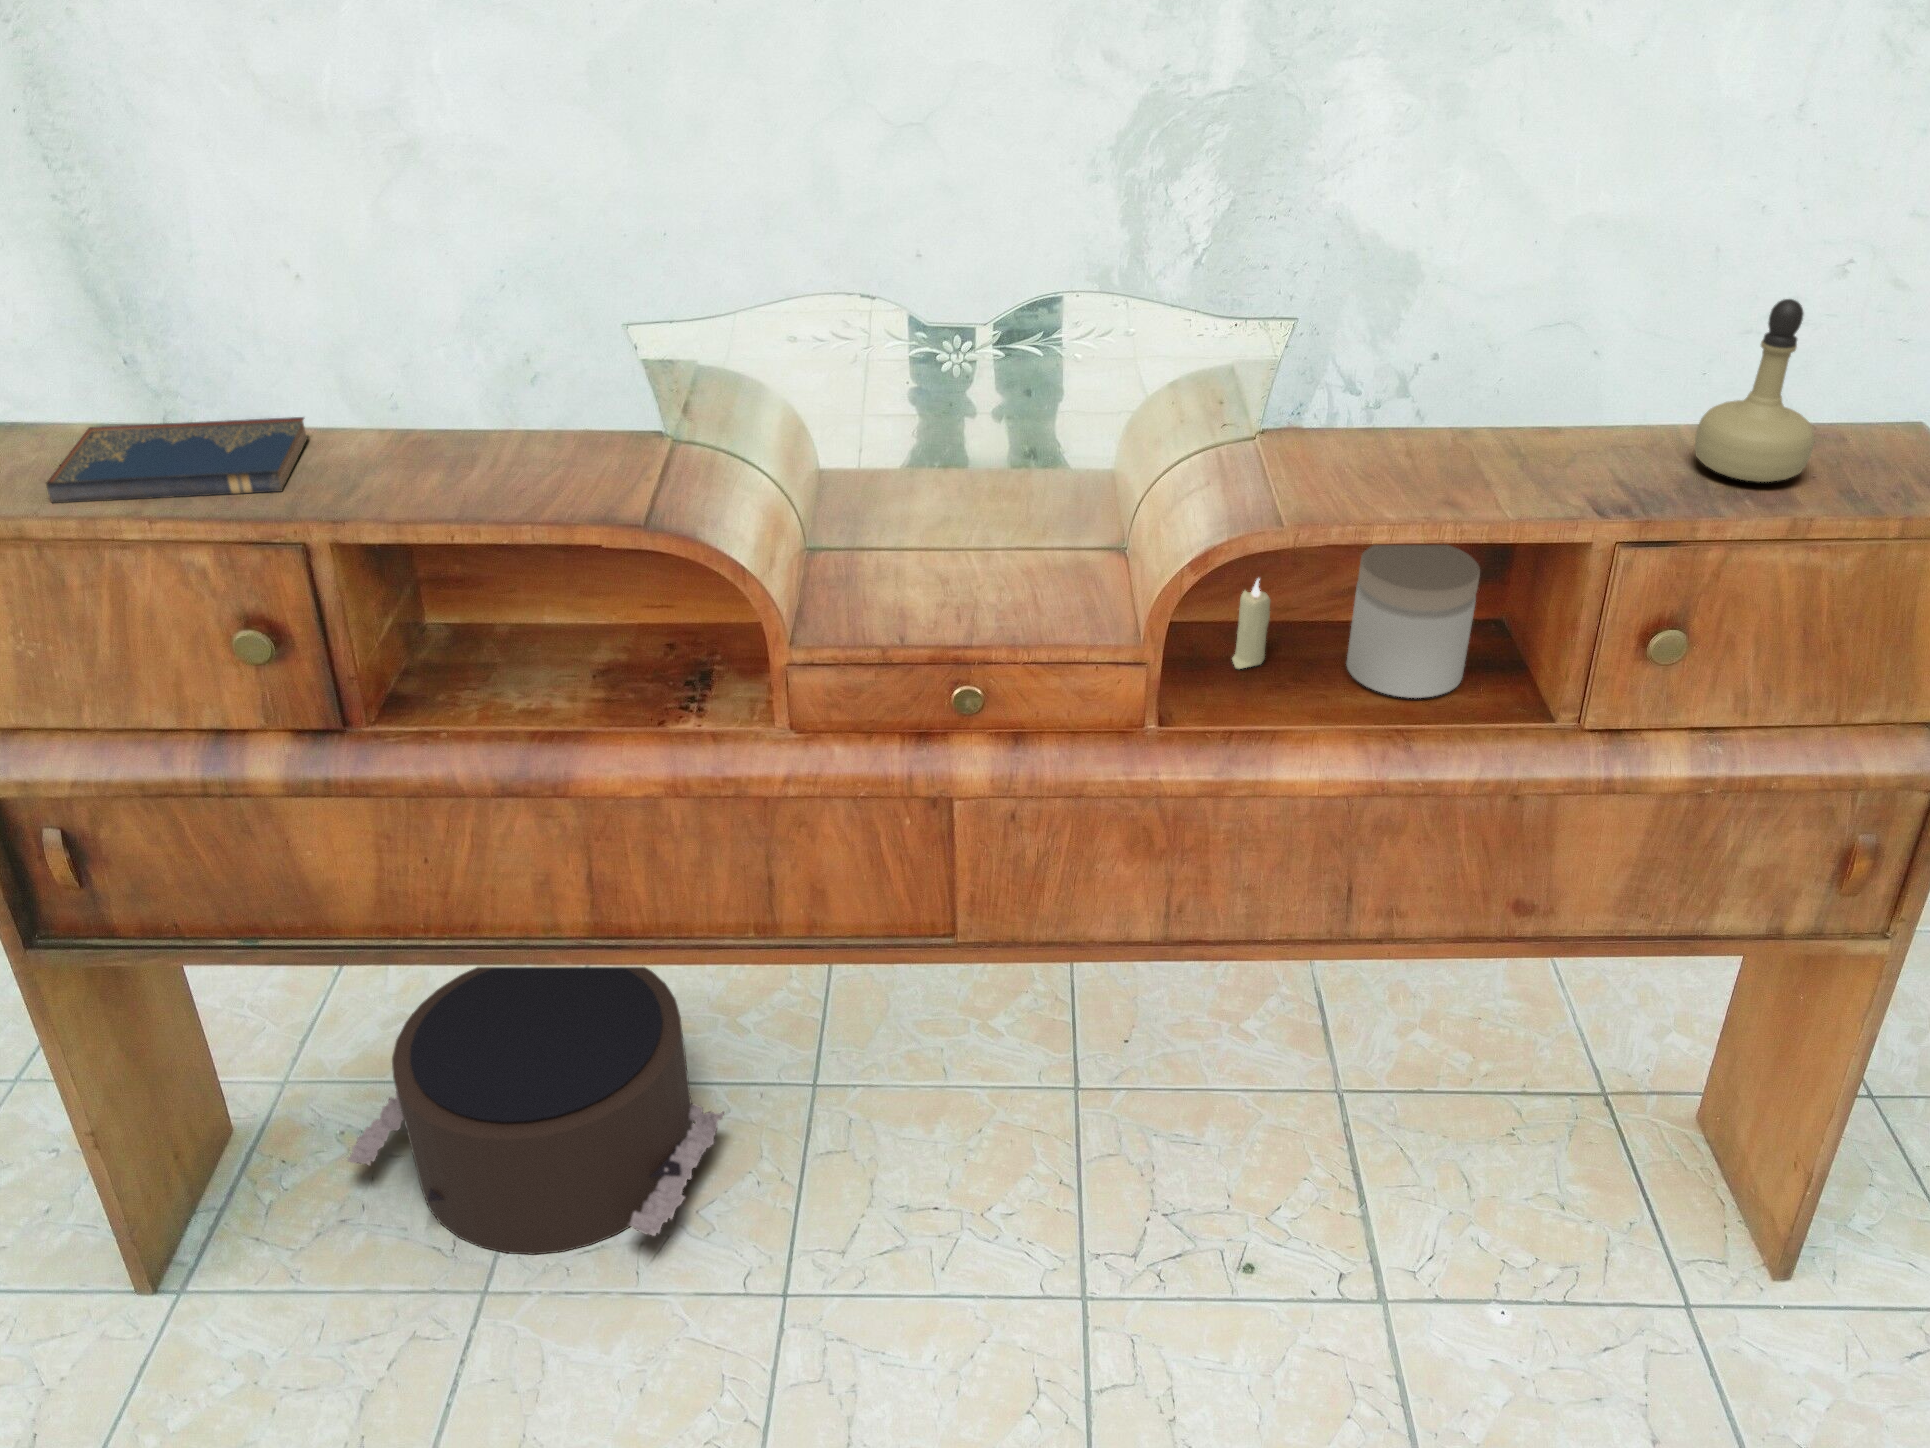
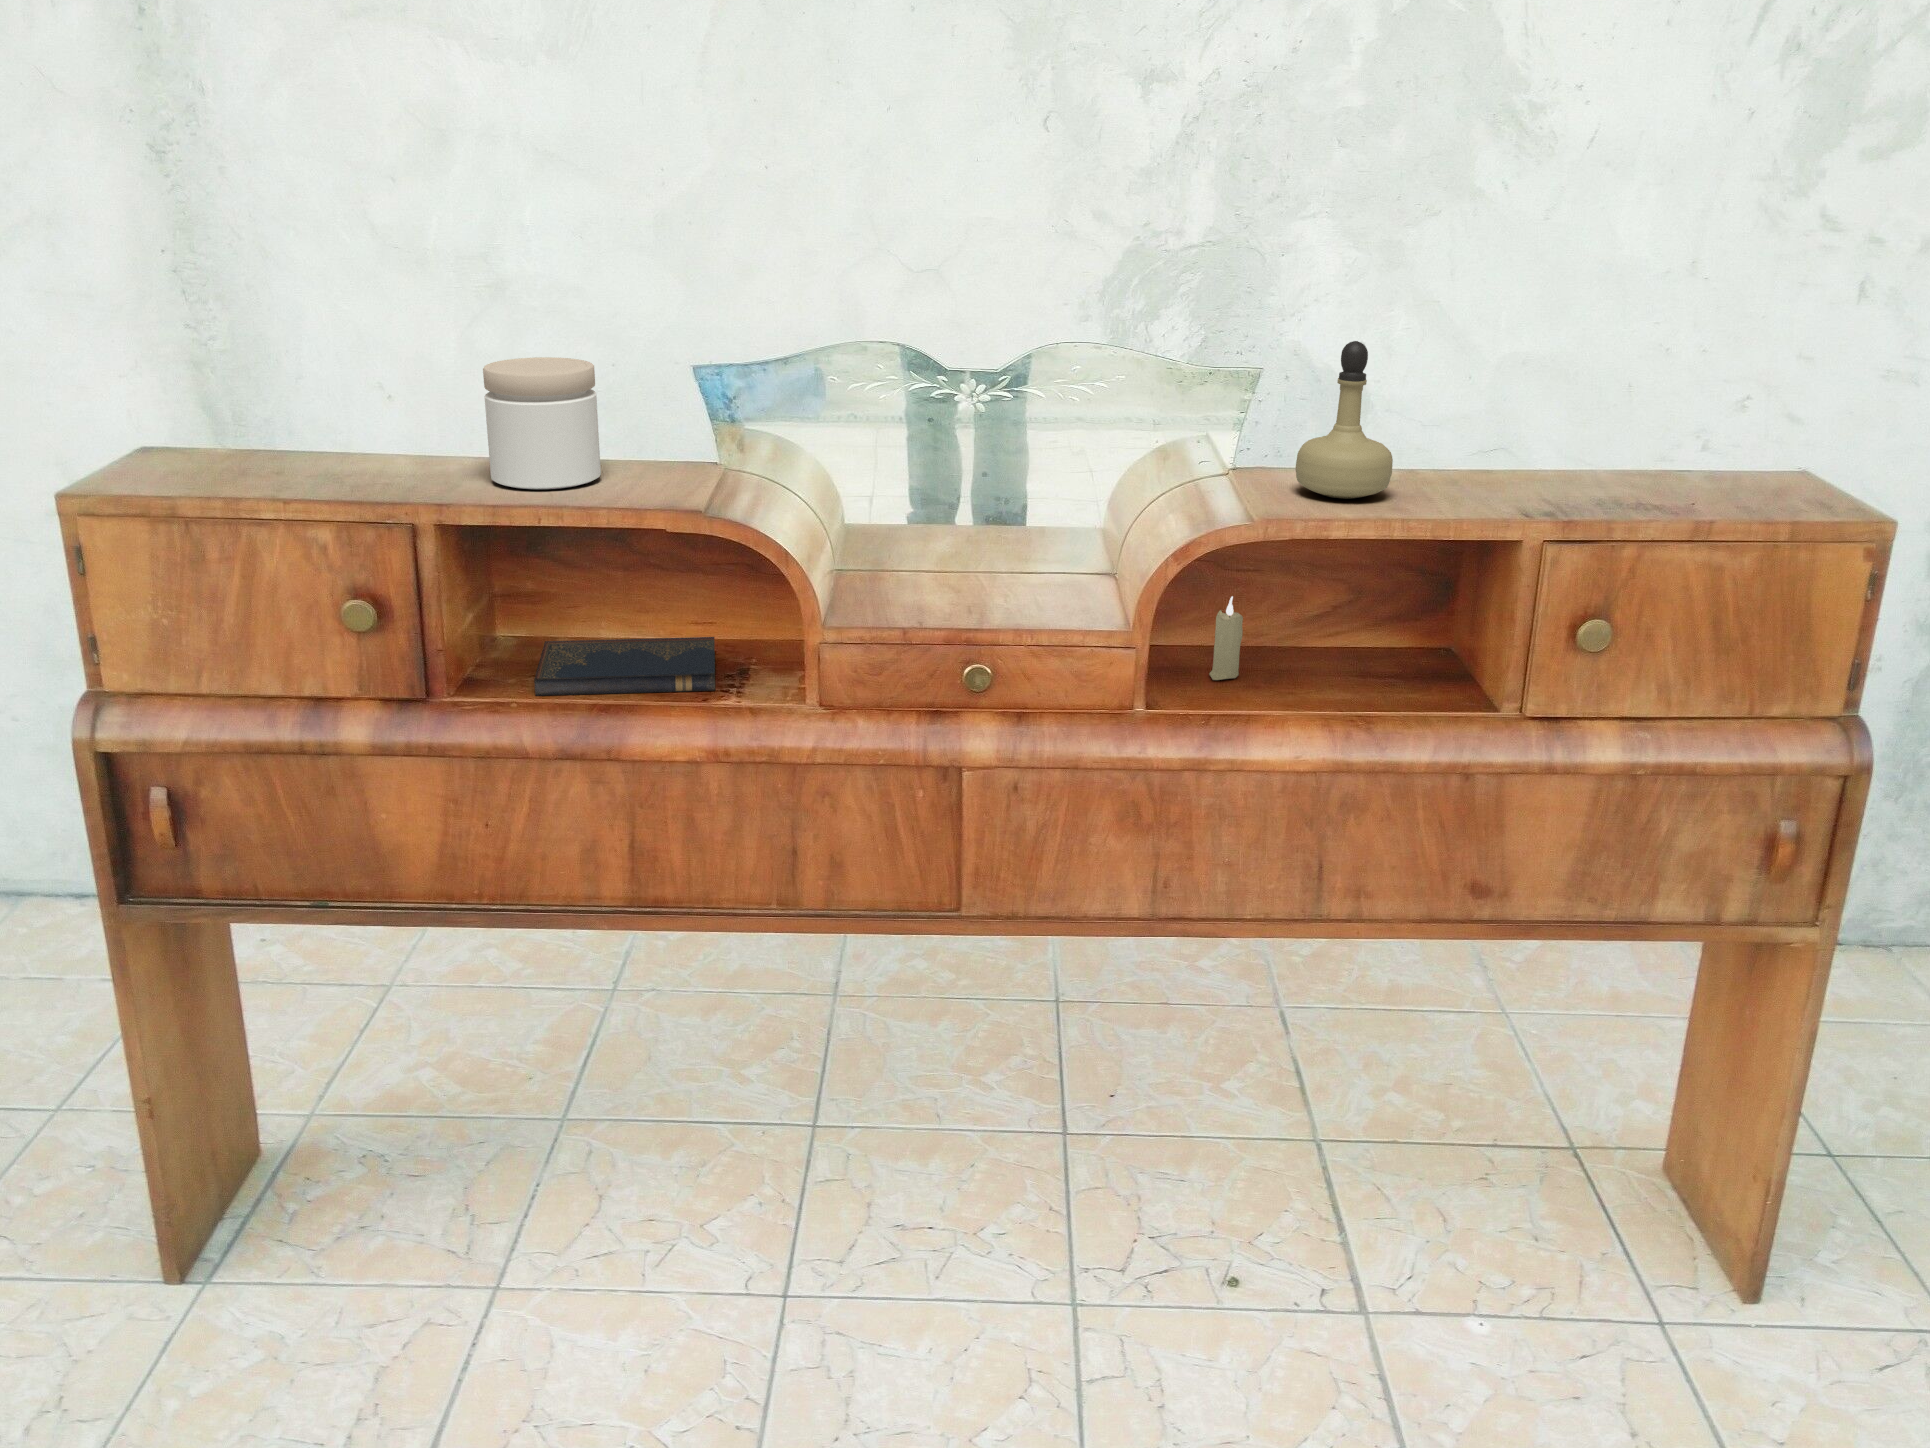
perfume bottle: present [1695,299,1814,482] -> present [1295,341,1393,499]
hardcover book: present [46,417,308,503] -> present [534,637,715,696]
jar: present [1346,543,1480,698] -> present [483,357,601,490]
pouf: present [347,967,724,1255] -> none [369,983,730,1258]

